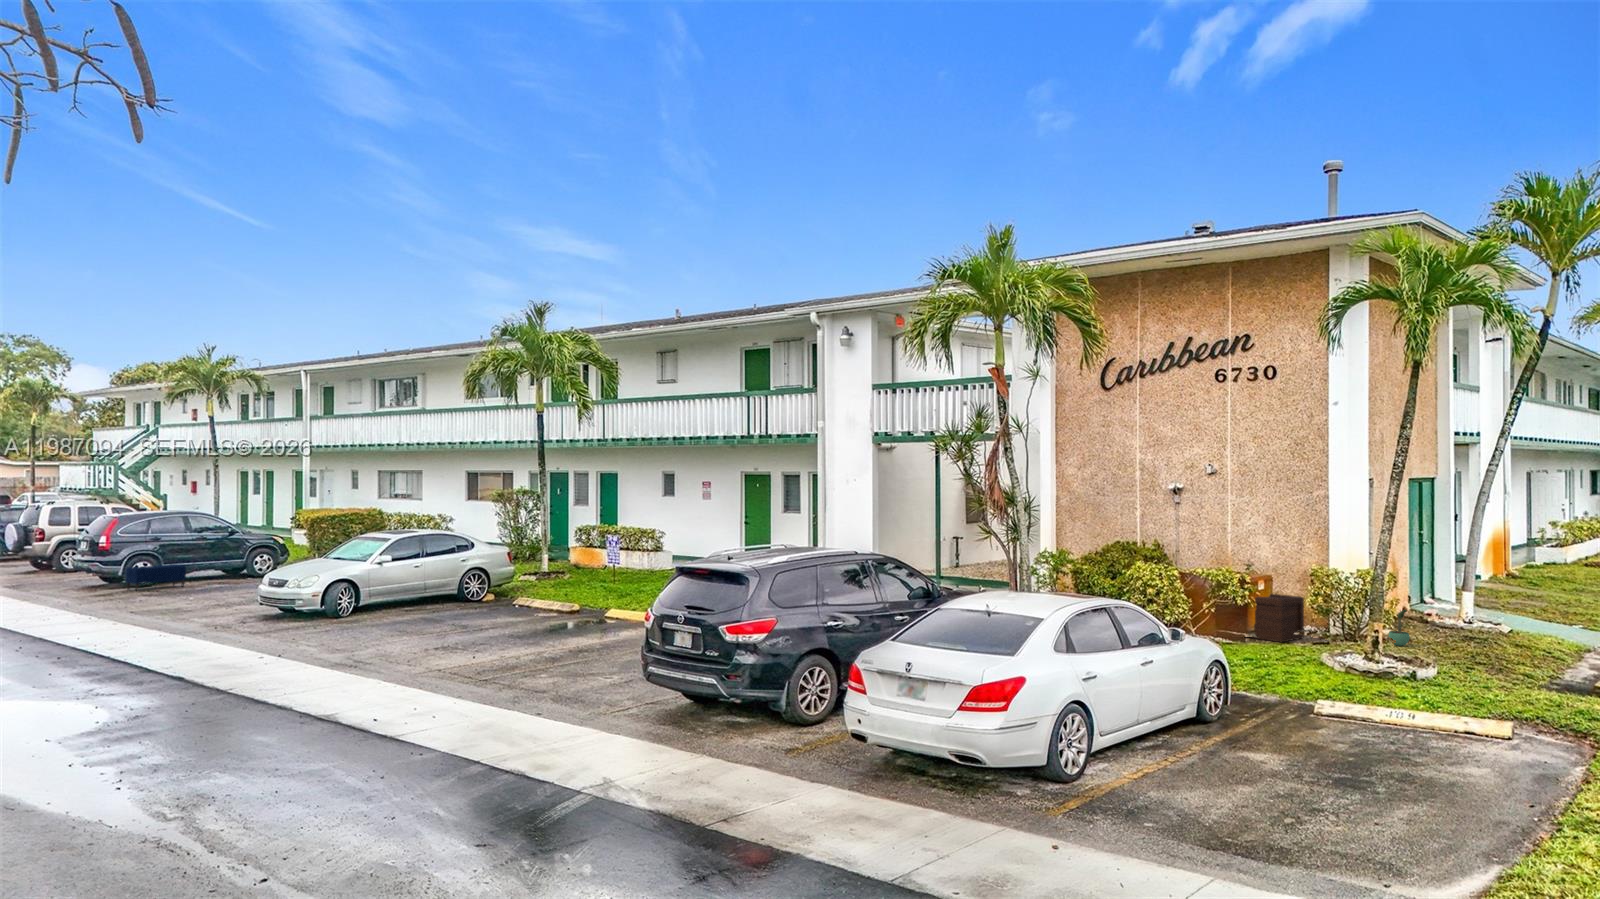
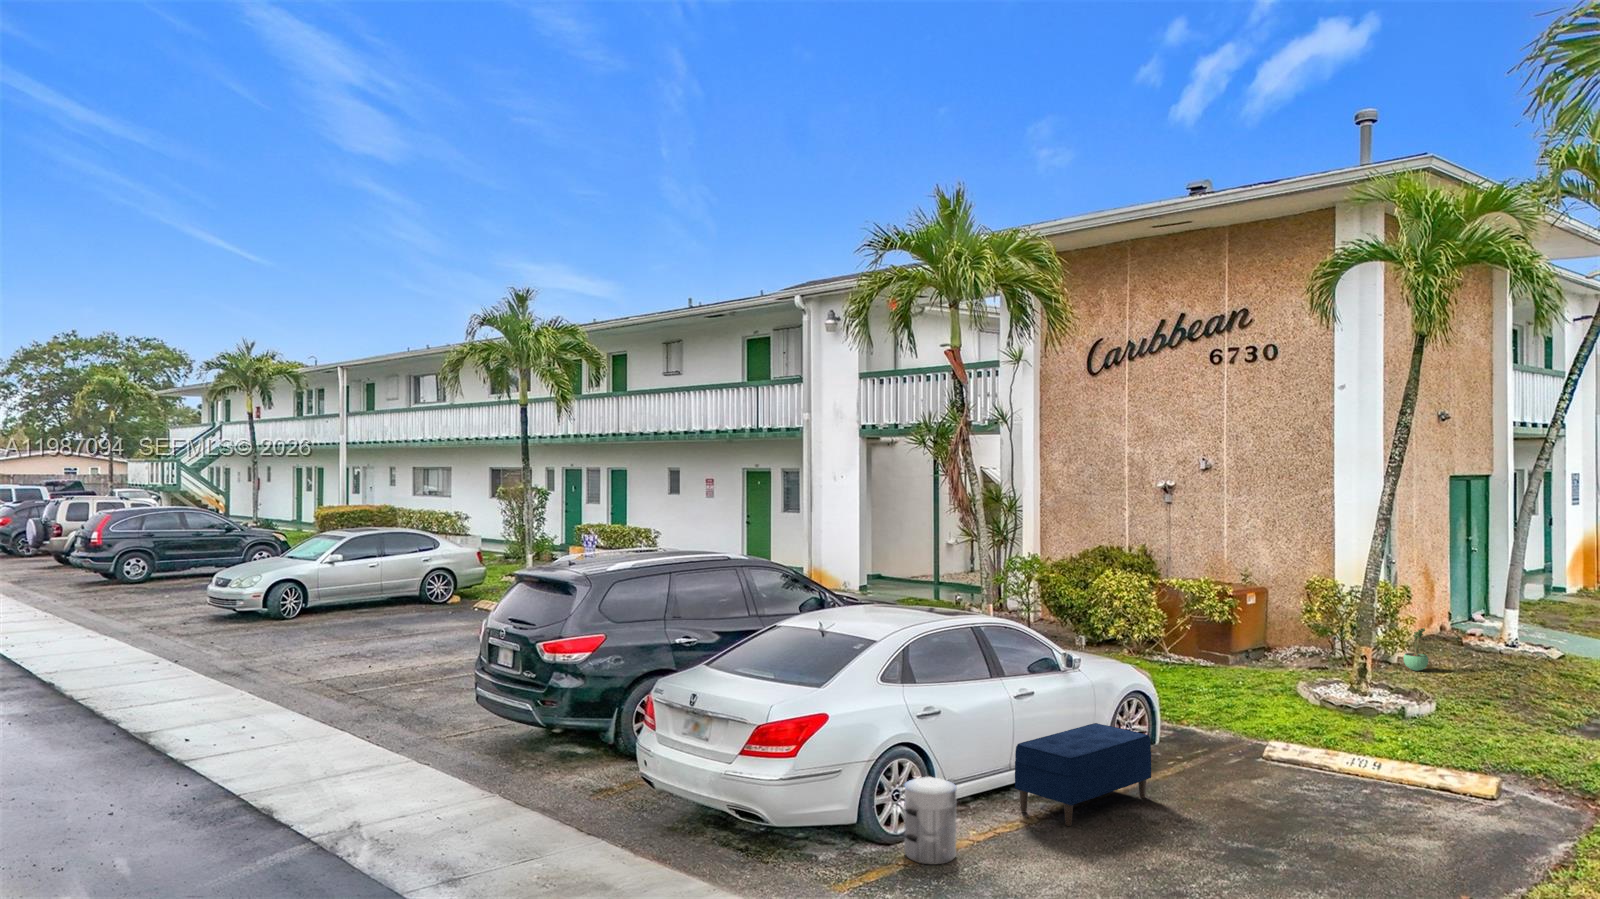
bench: present [125,564,186,590] -> present [1015,723,1151,826]
wooden crate: present [1252,594,1304,642] -> none [1233,606,1306,664]
waste bin: none [1083,725,1127,797] -> present [904,776,956,864]

